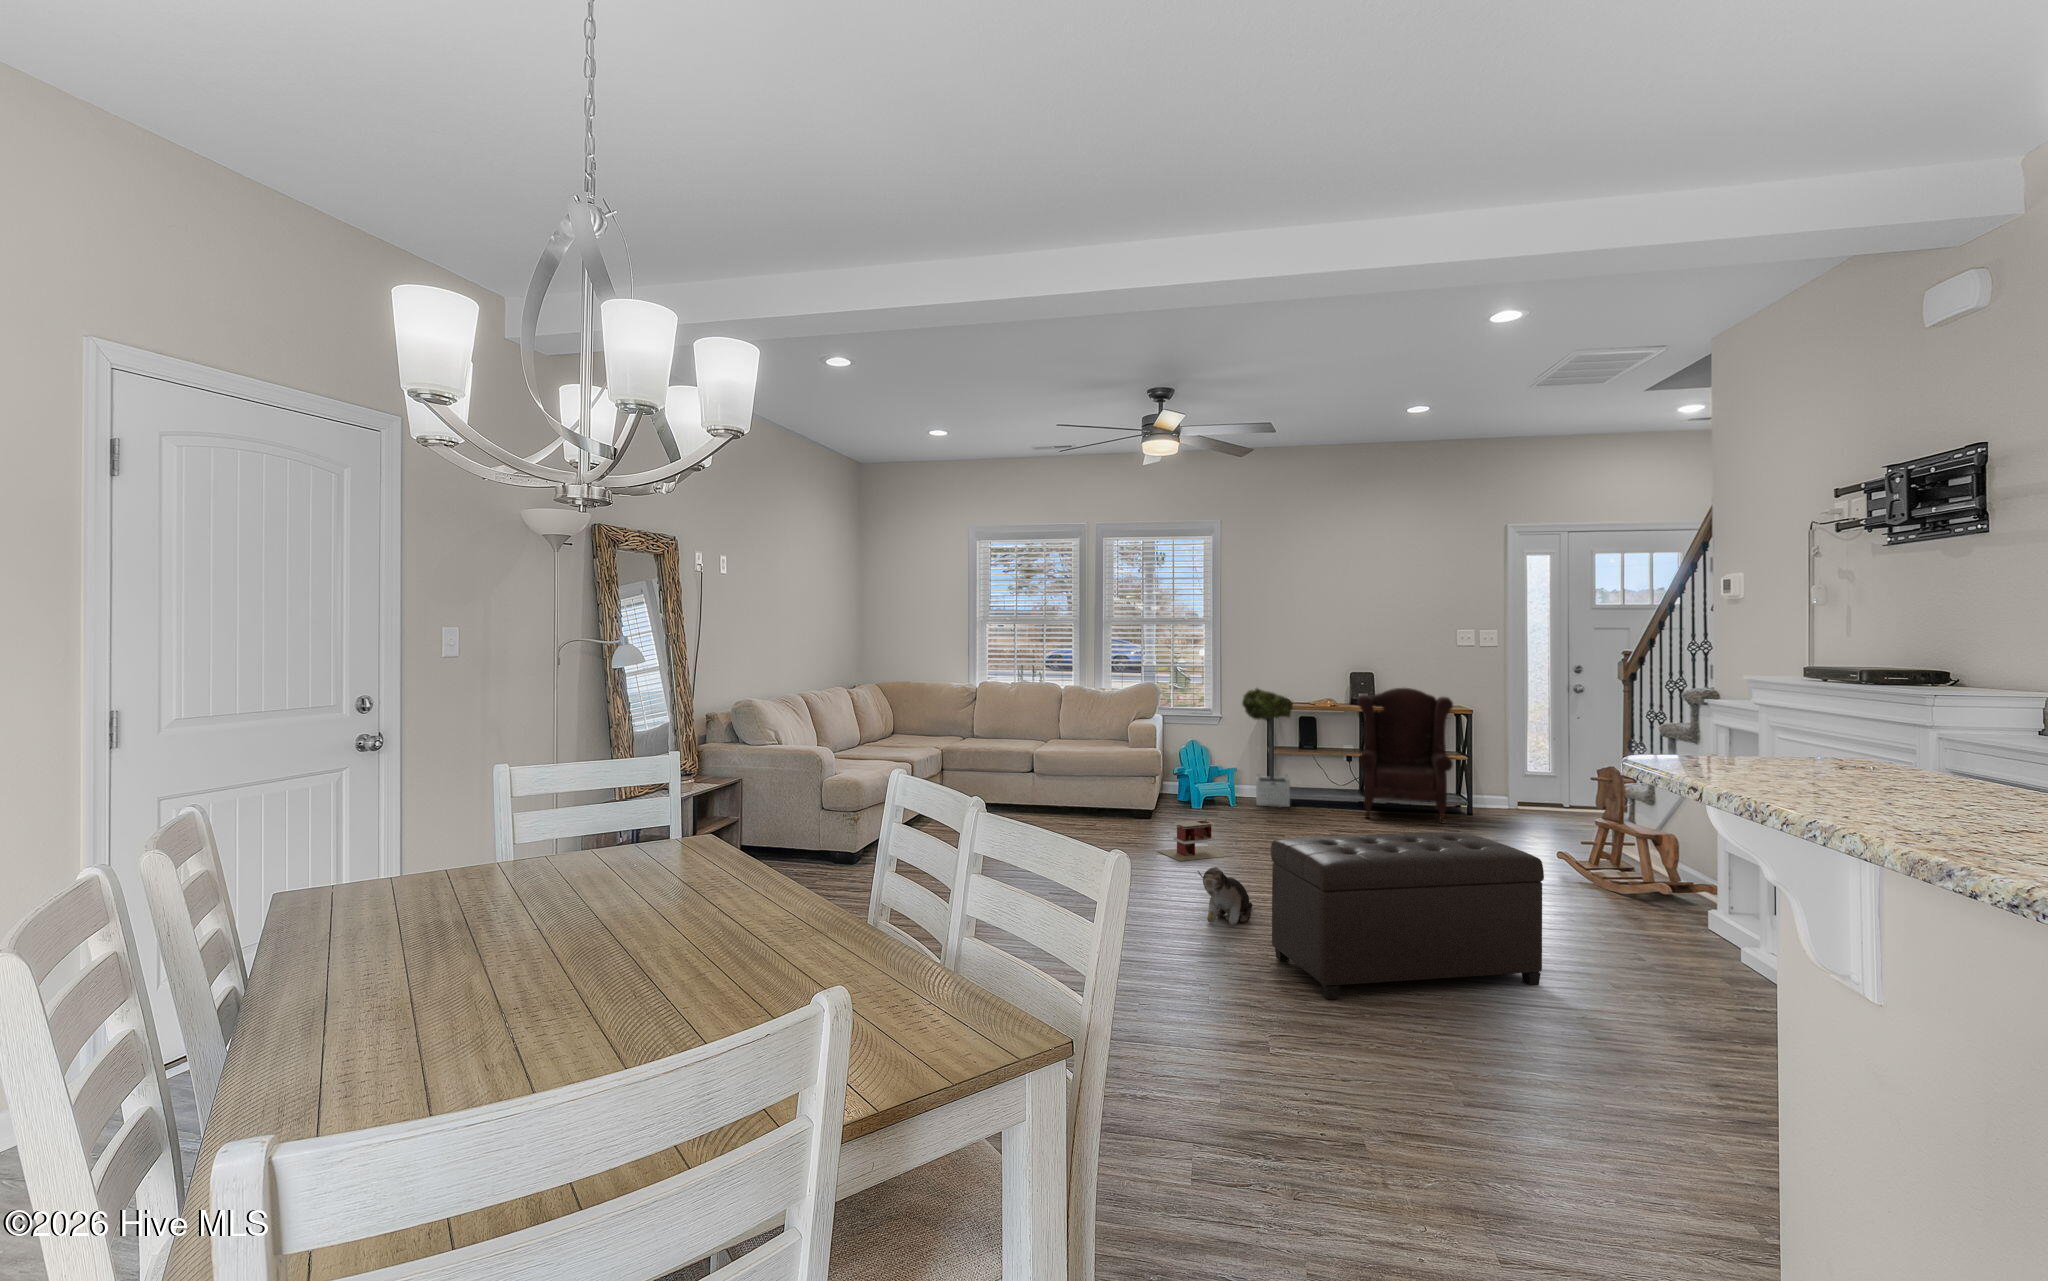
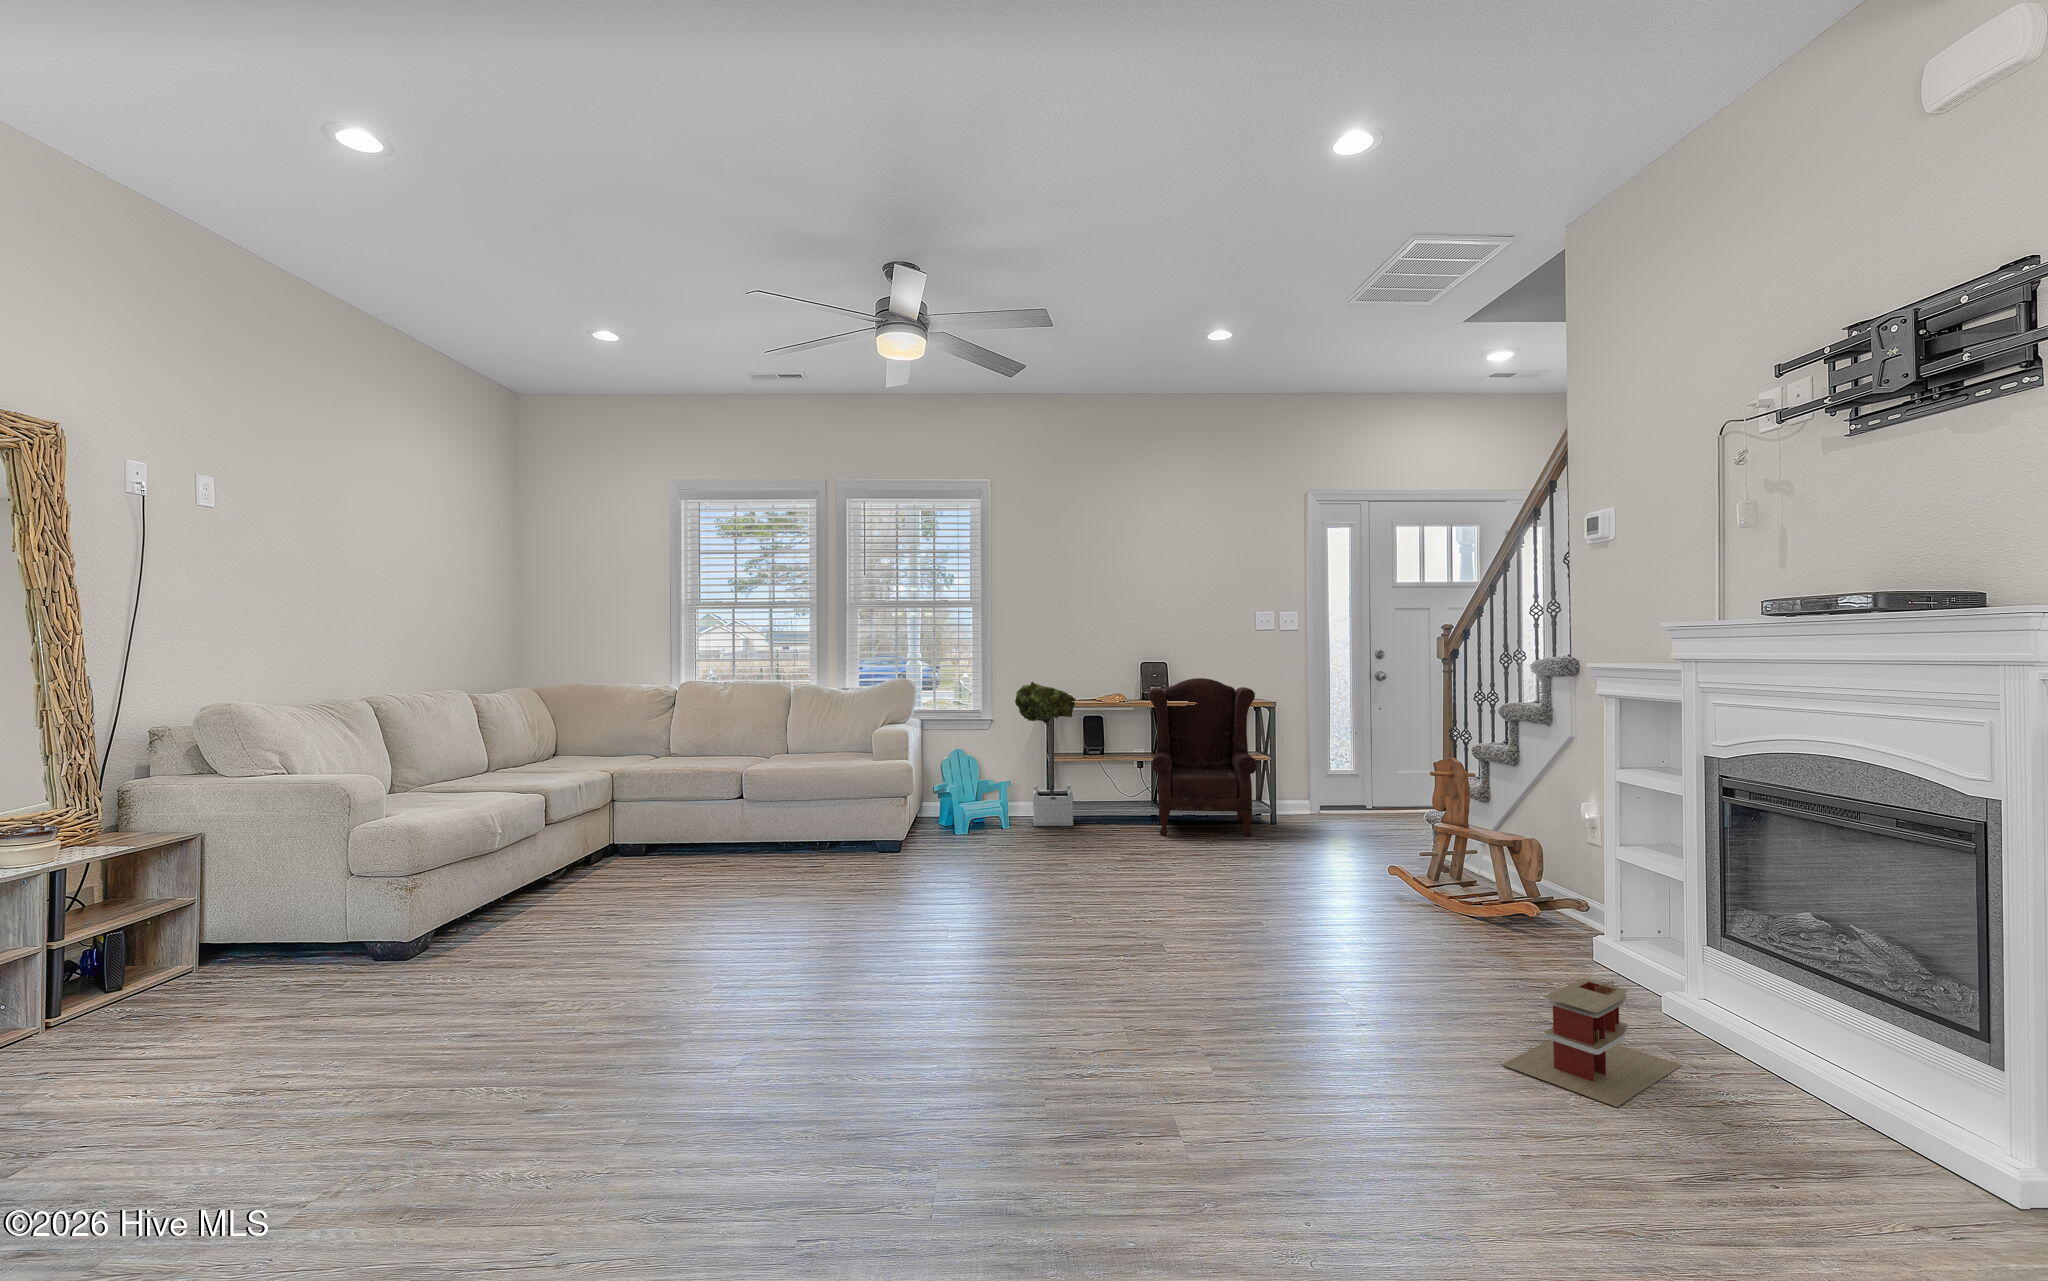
toy house: present [1158,819,1233,861] -> present [1502,978,1681,1107]
ottoman: present [1271,832,1544,1000] -> none [1042,859,1441,1166]
plush toy: present [1198,867,1253,925] -> none [935,932,1021,1018]

